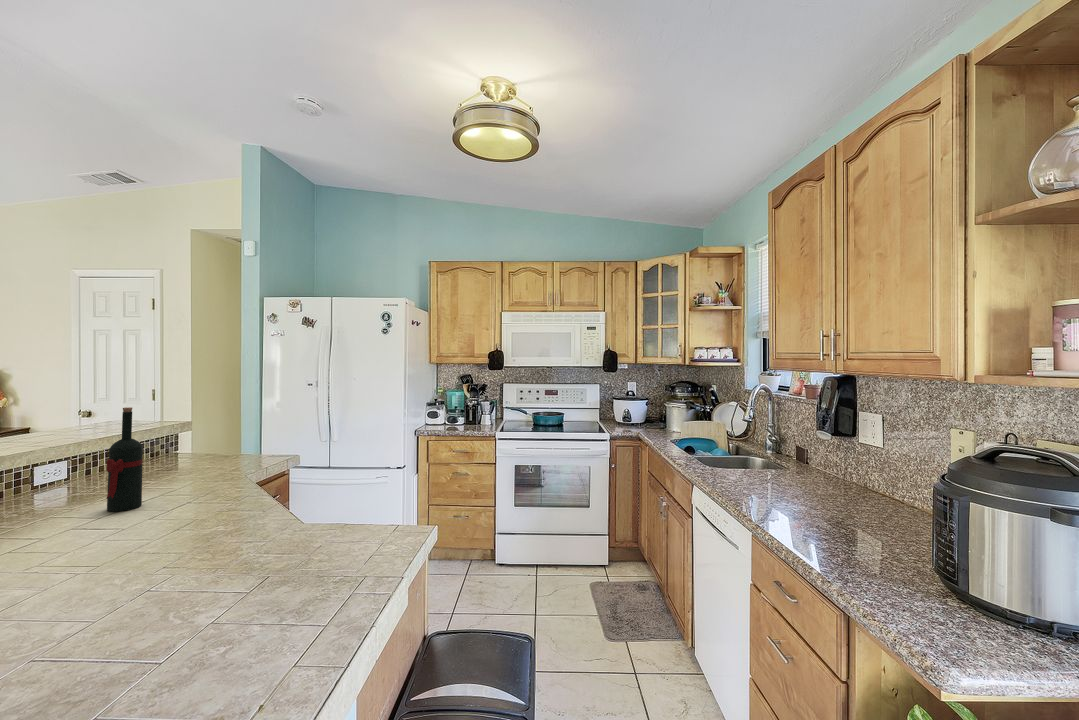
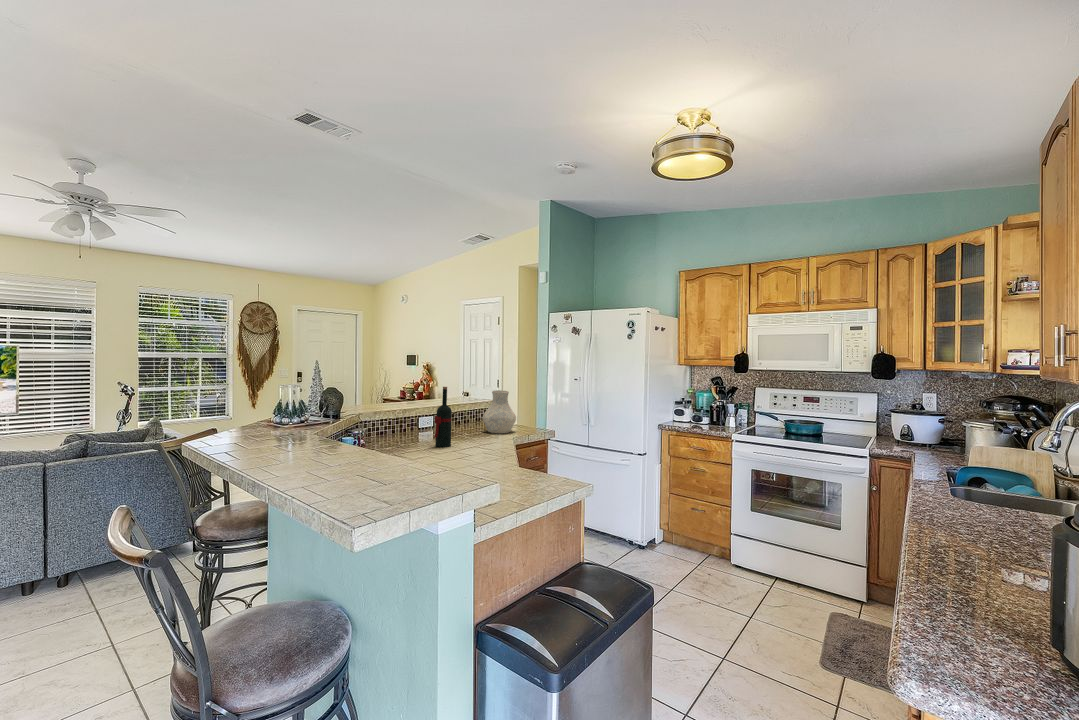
vase: none [181,405,241,470] -> present [483,390,516,433]

